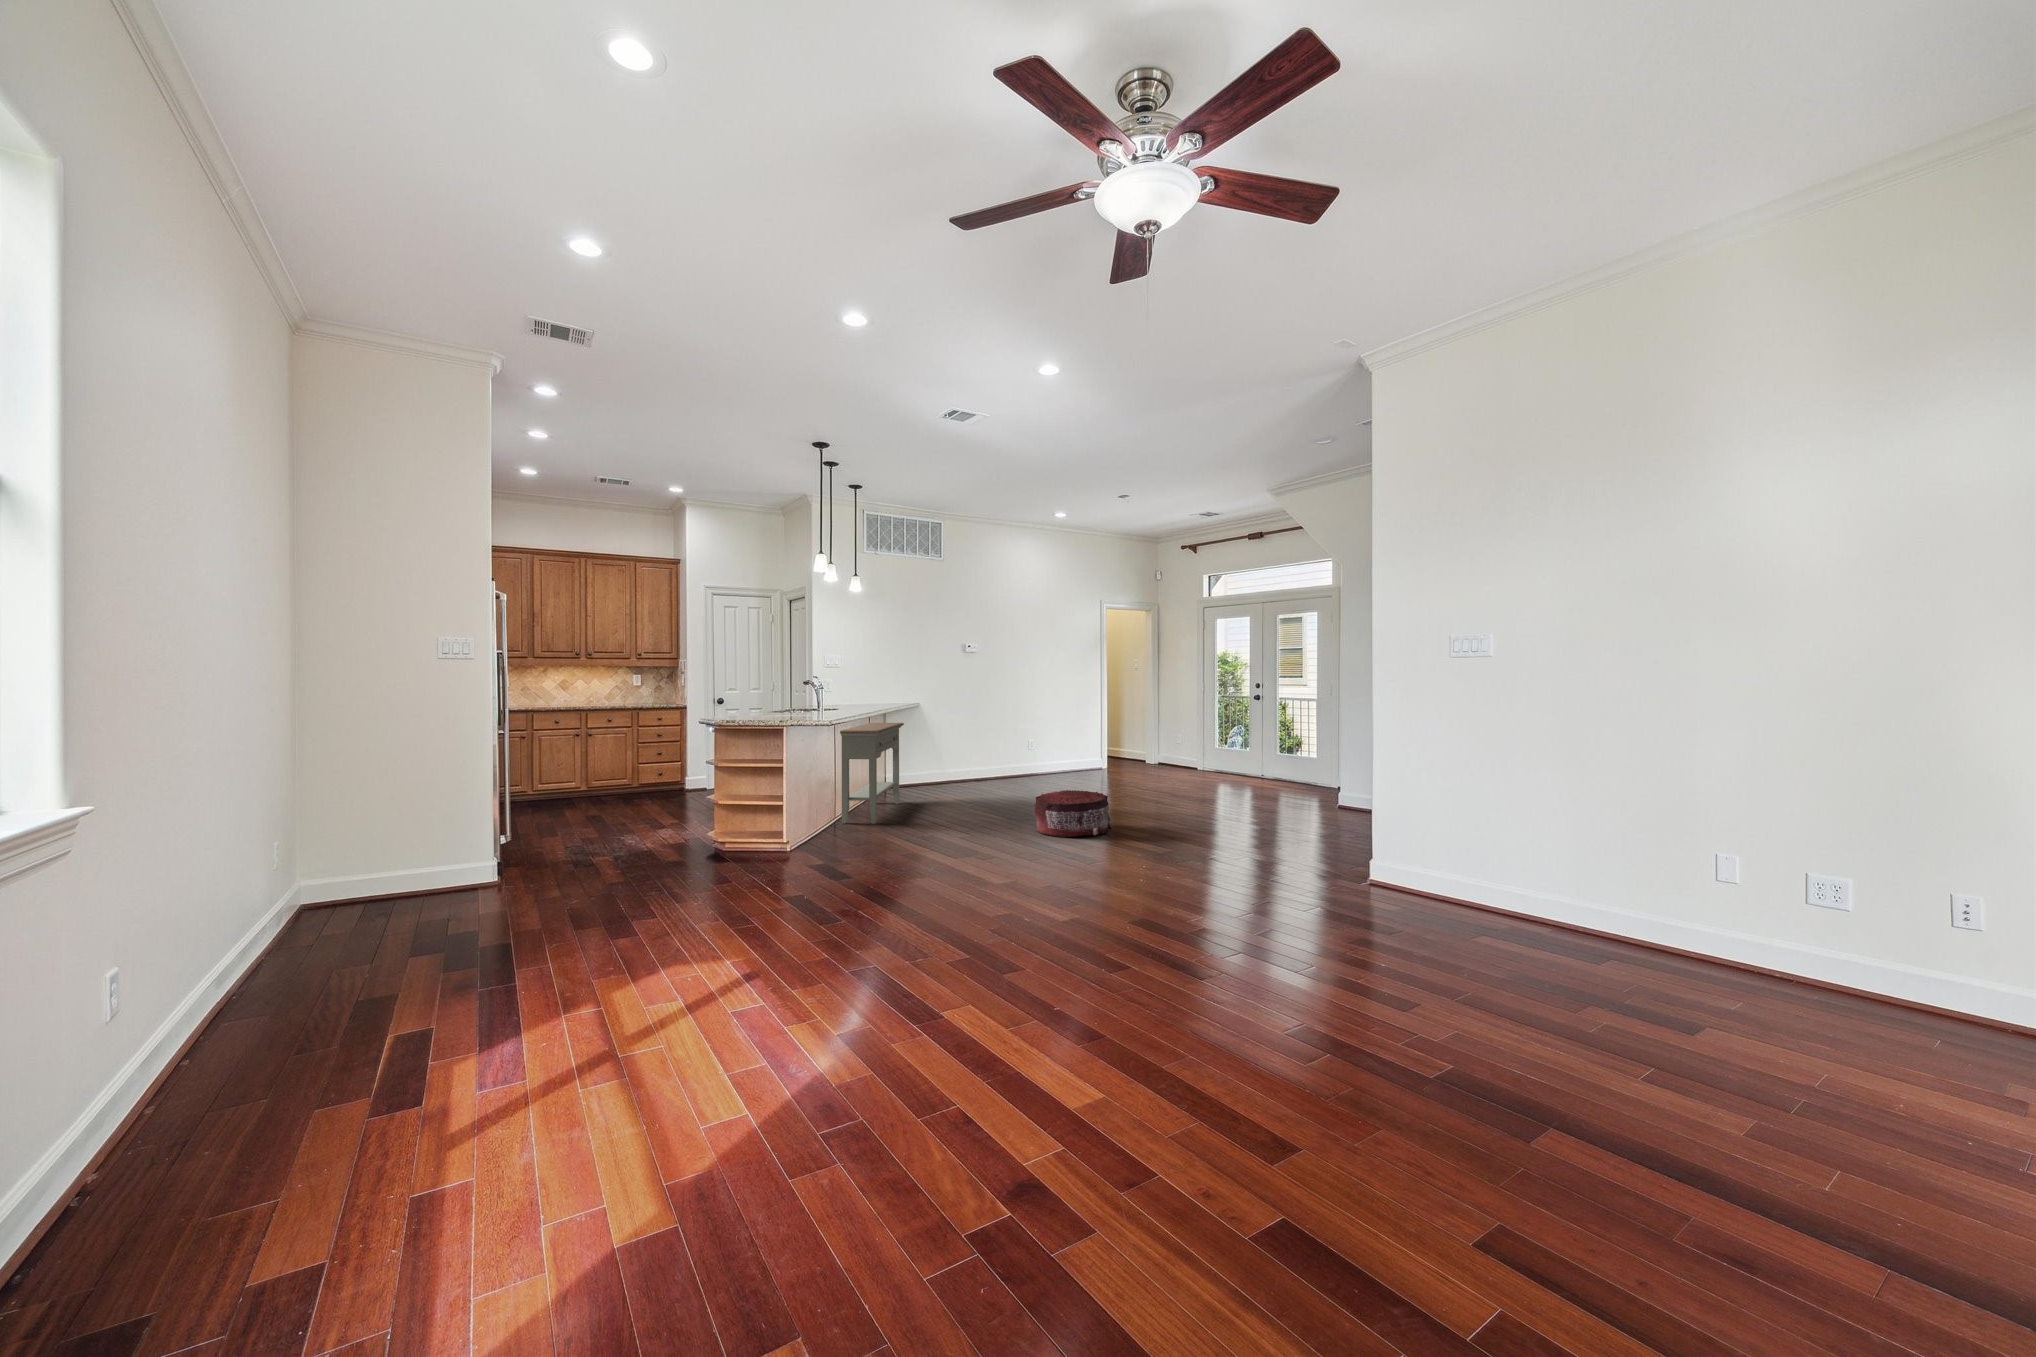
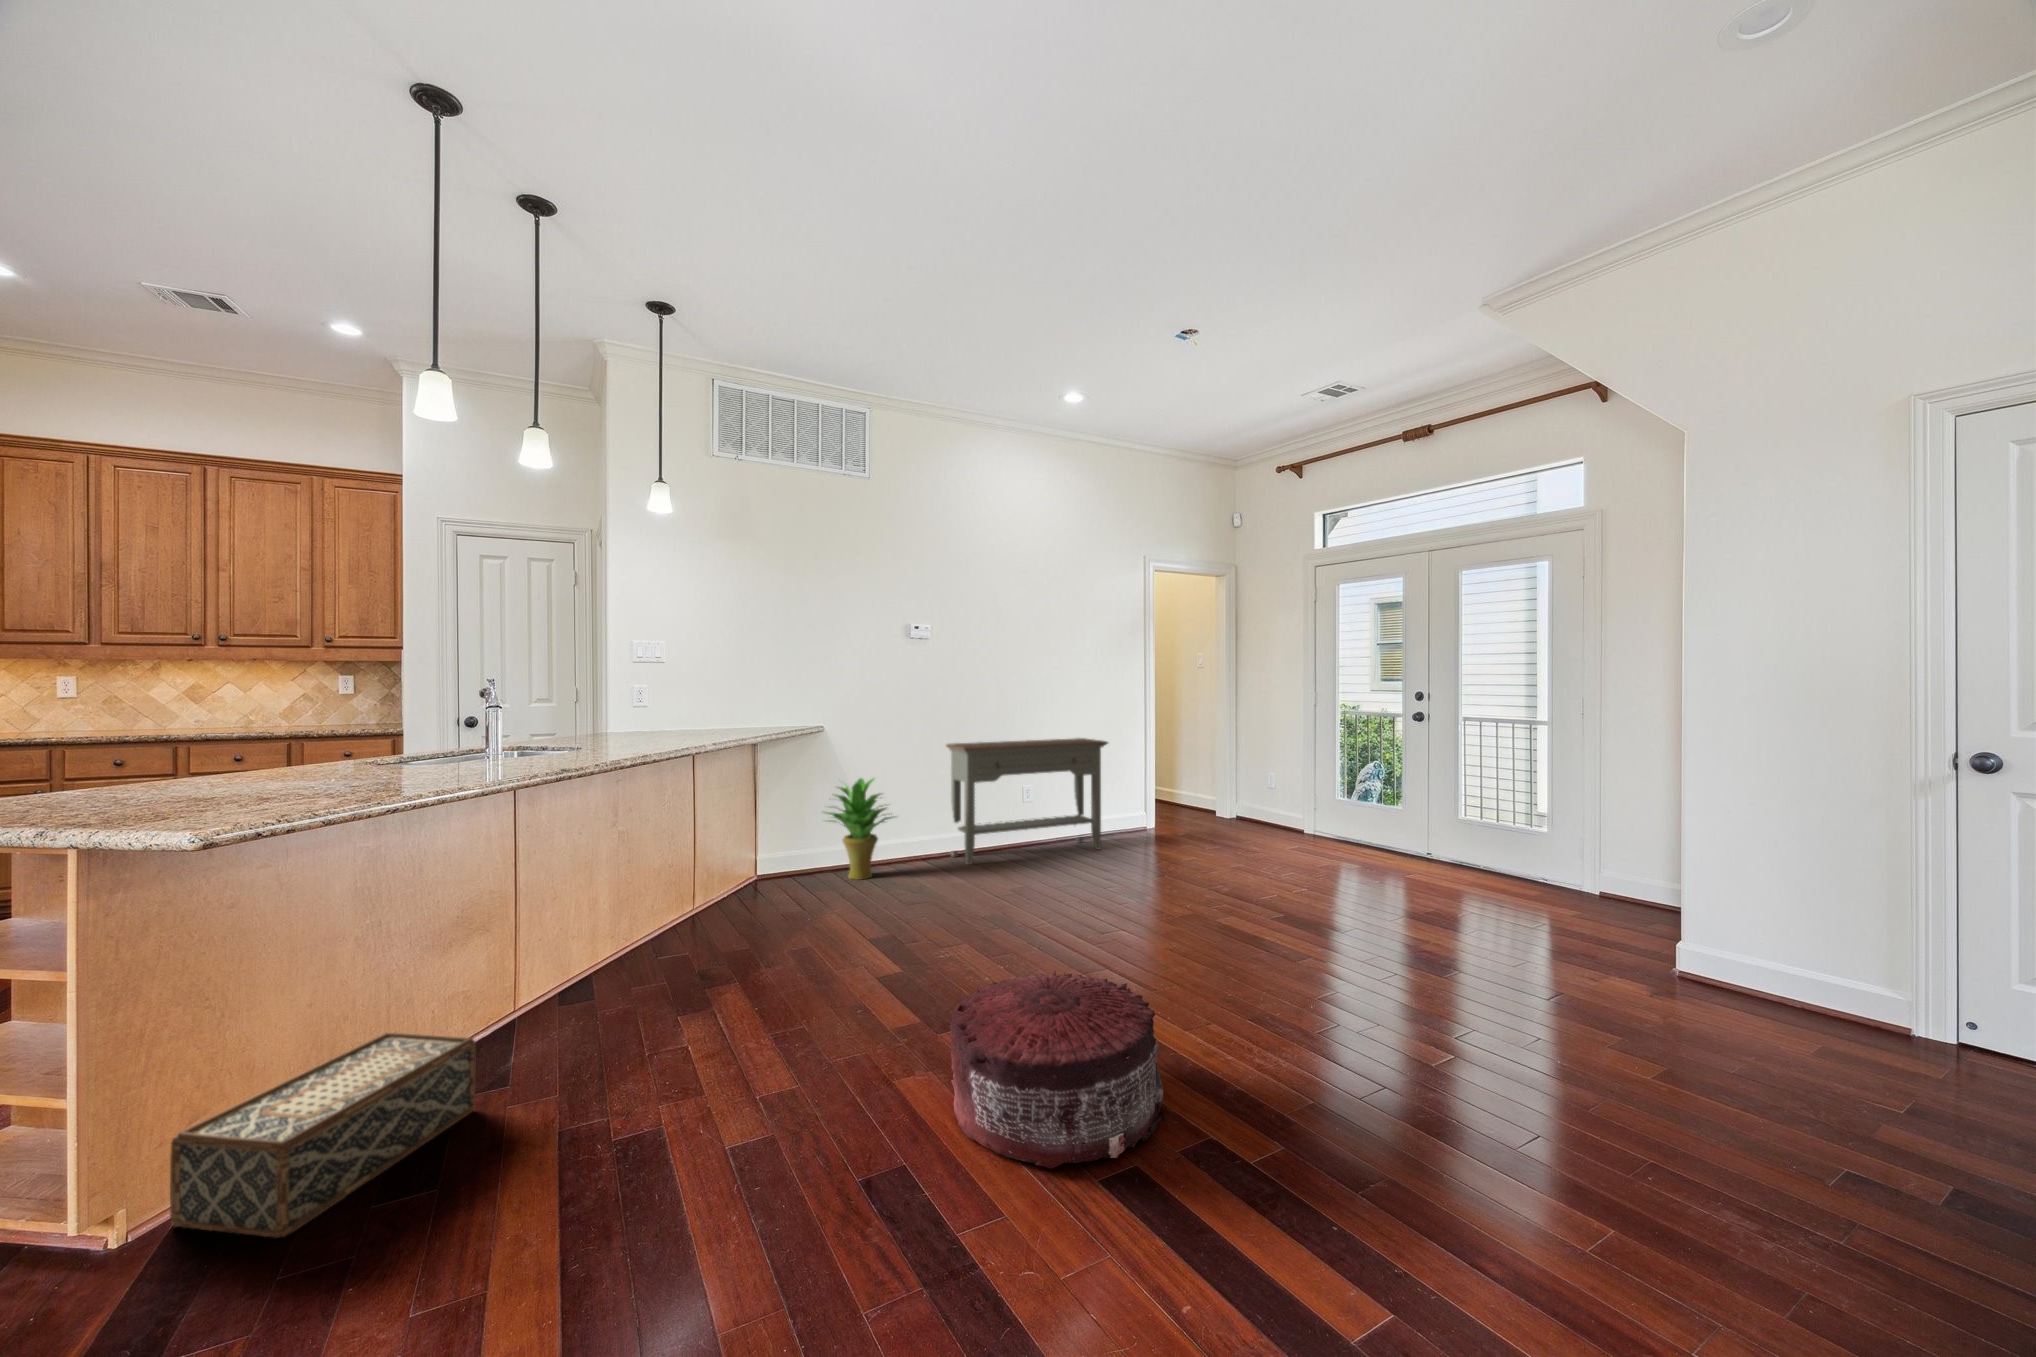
console table: present [840,723,904,824] -> present [946,738,1108,865]
potted plant: none [922,732,966,788] -> present [825,778,892,880]
woven basket: none [807,808,864,848] -> present [170,1033,475,1238]

